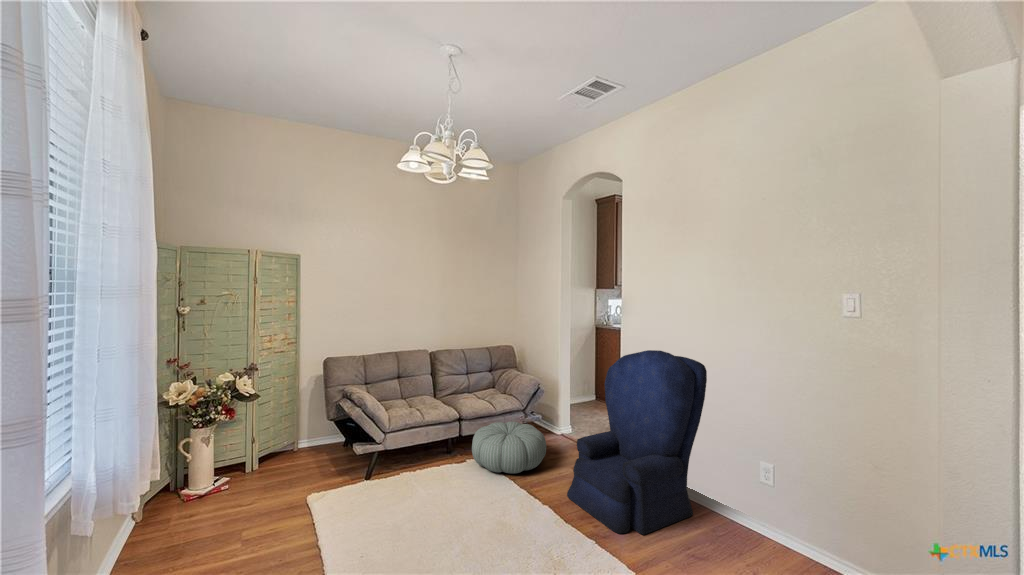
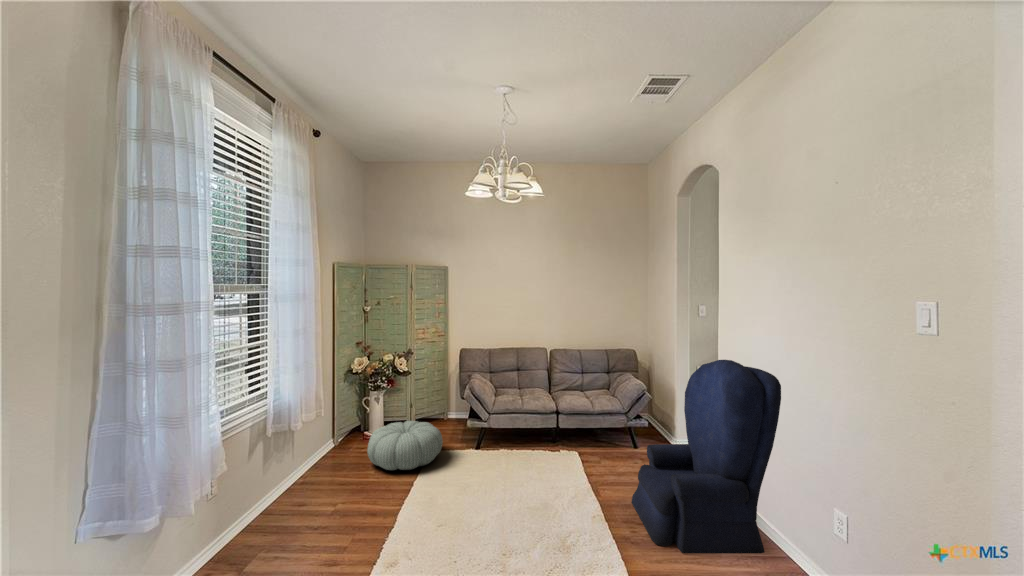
pouf: present [472,422,546,473] -> present [367,421,443,470]

